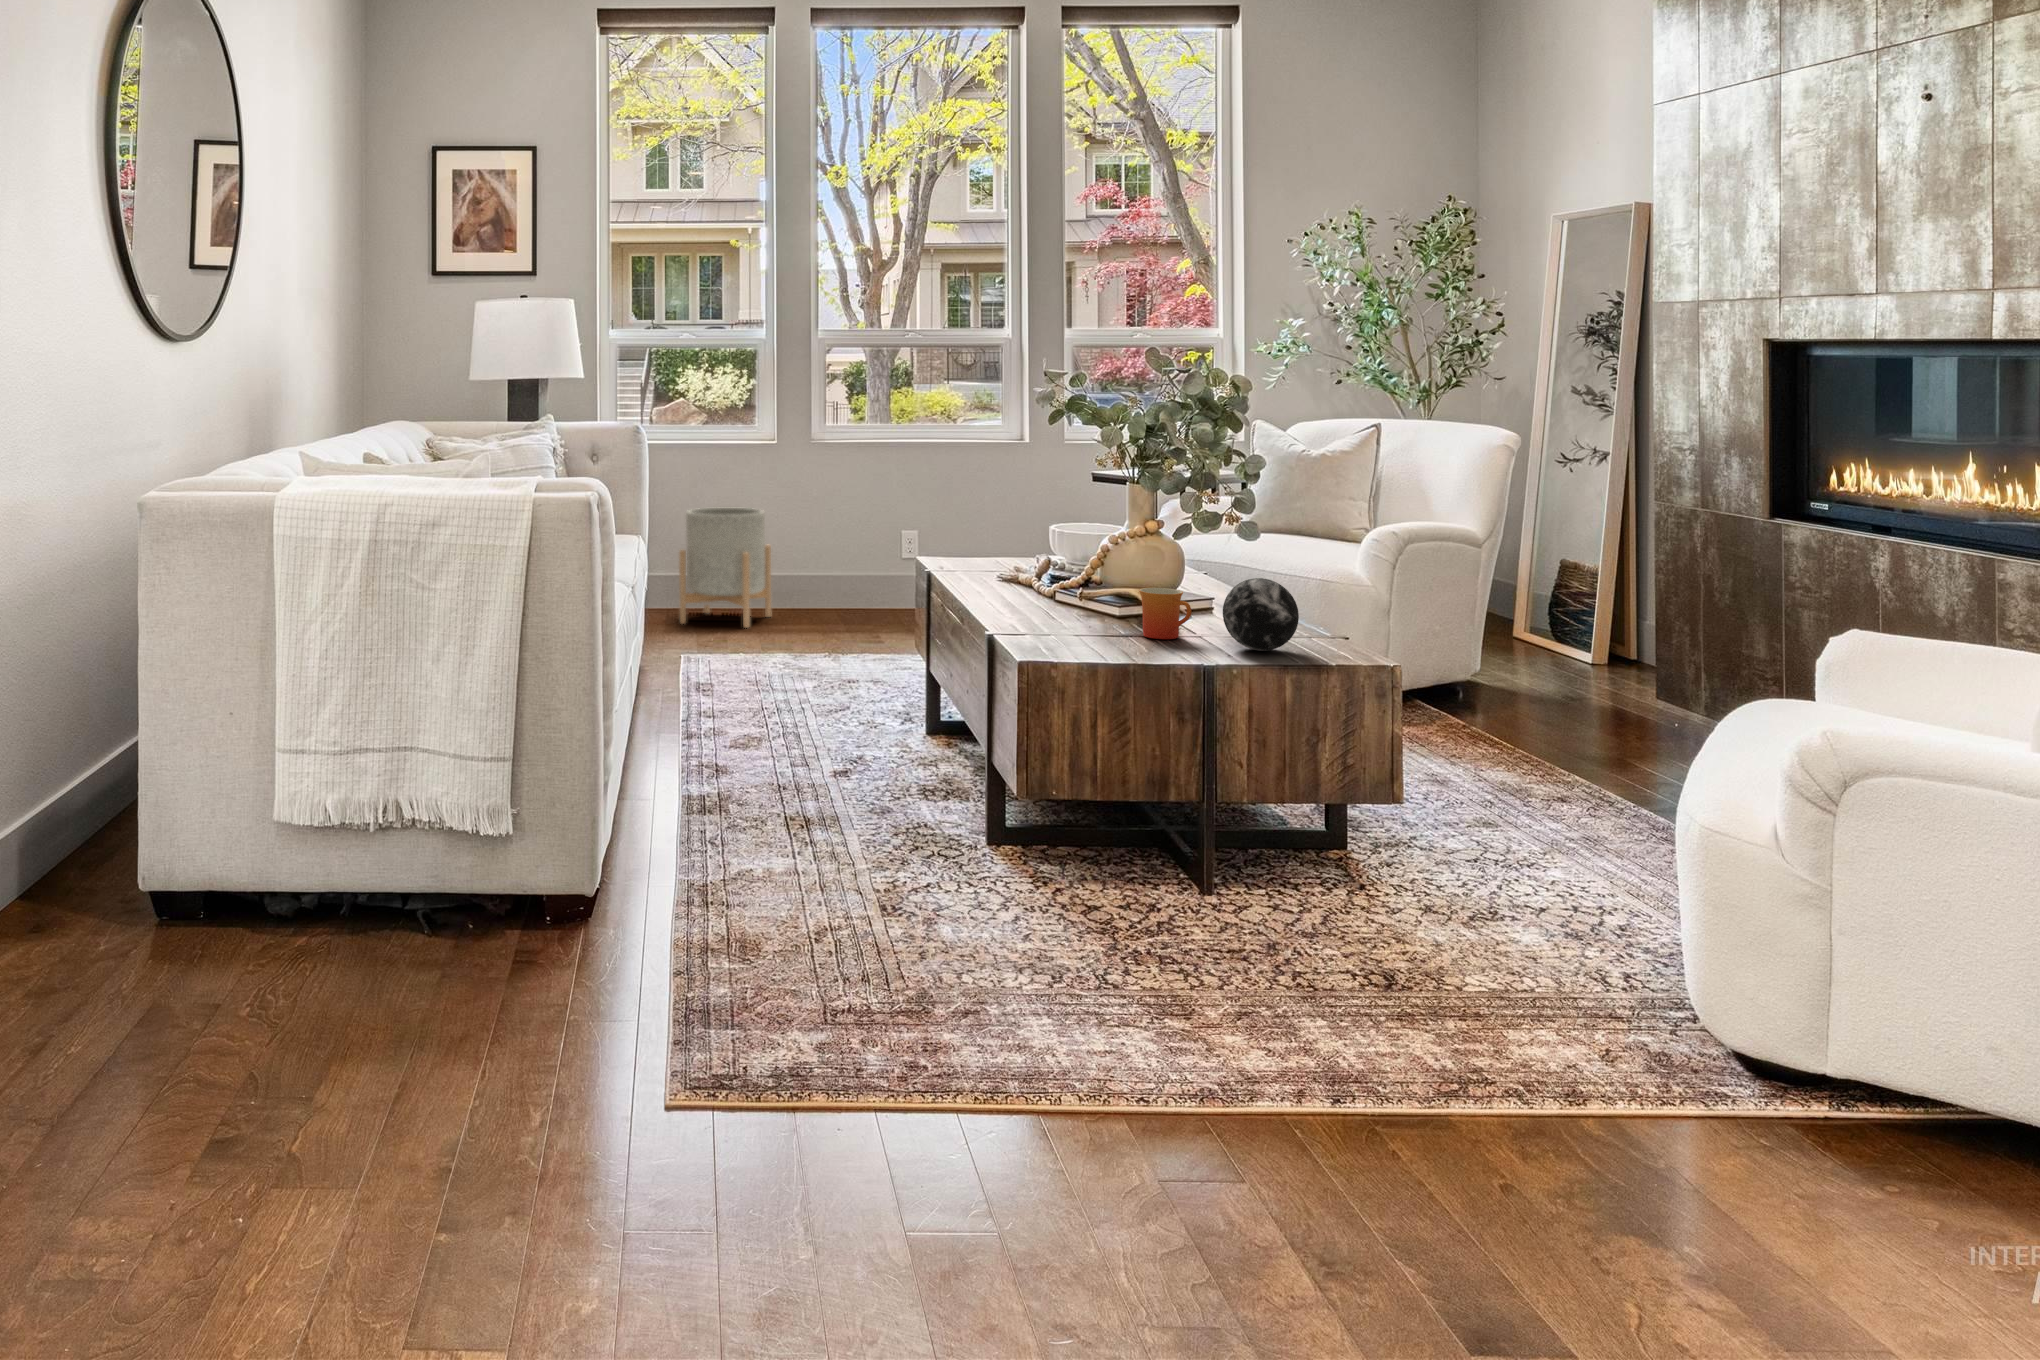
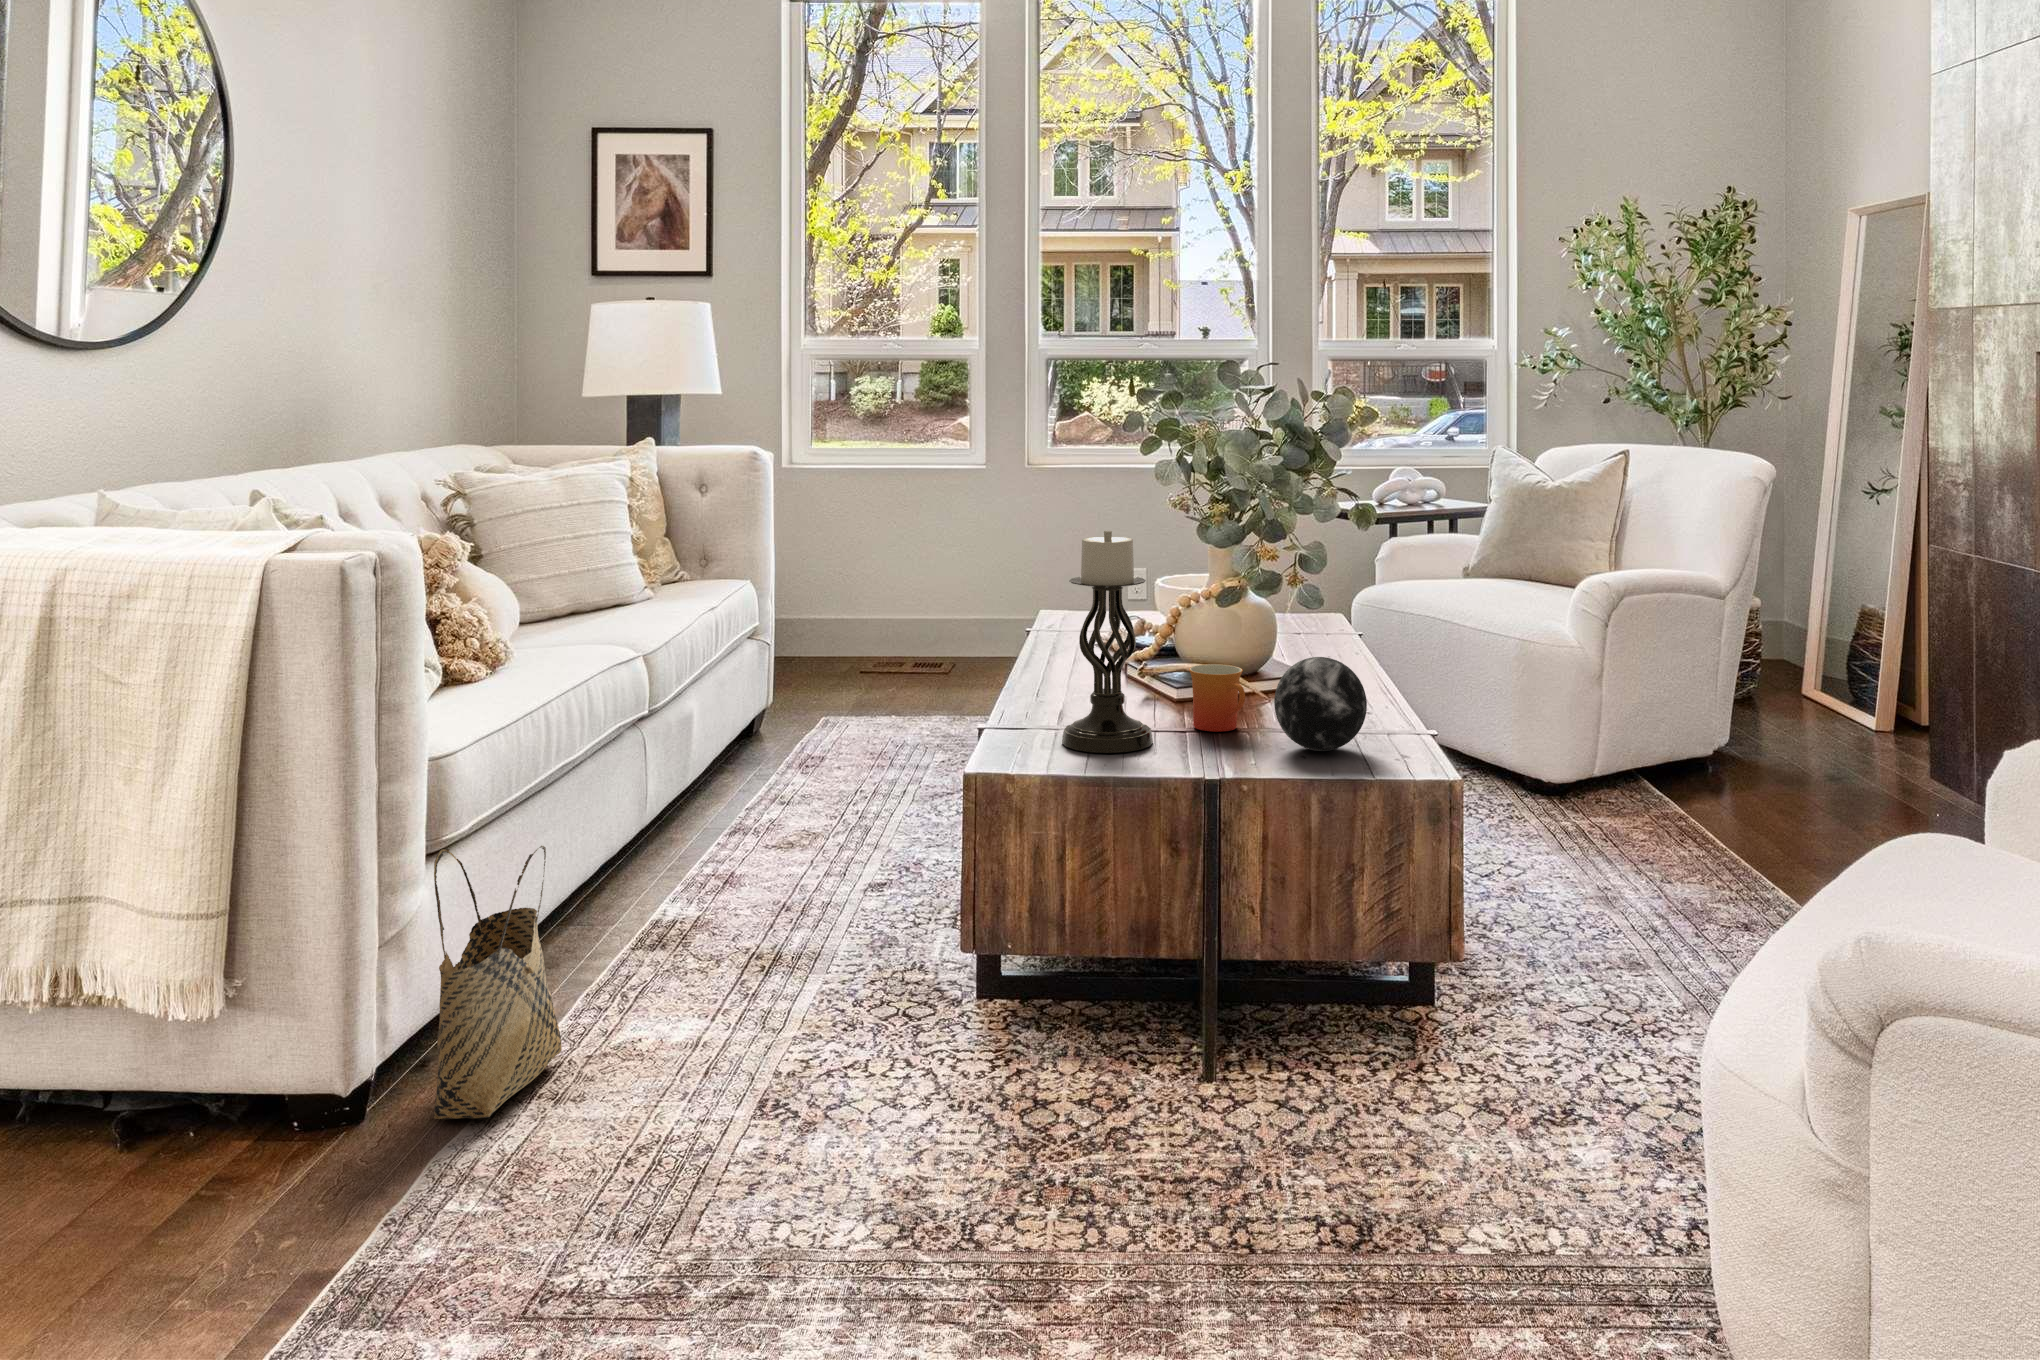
candle holder: none [1053,481,1126,653] -> present [1062,531,1153,753]
planter: present [679,507,771,628] -> none [857,538,969,678]
woven basket: none [636,716,715,918] -> present [434,845,562,1119]

